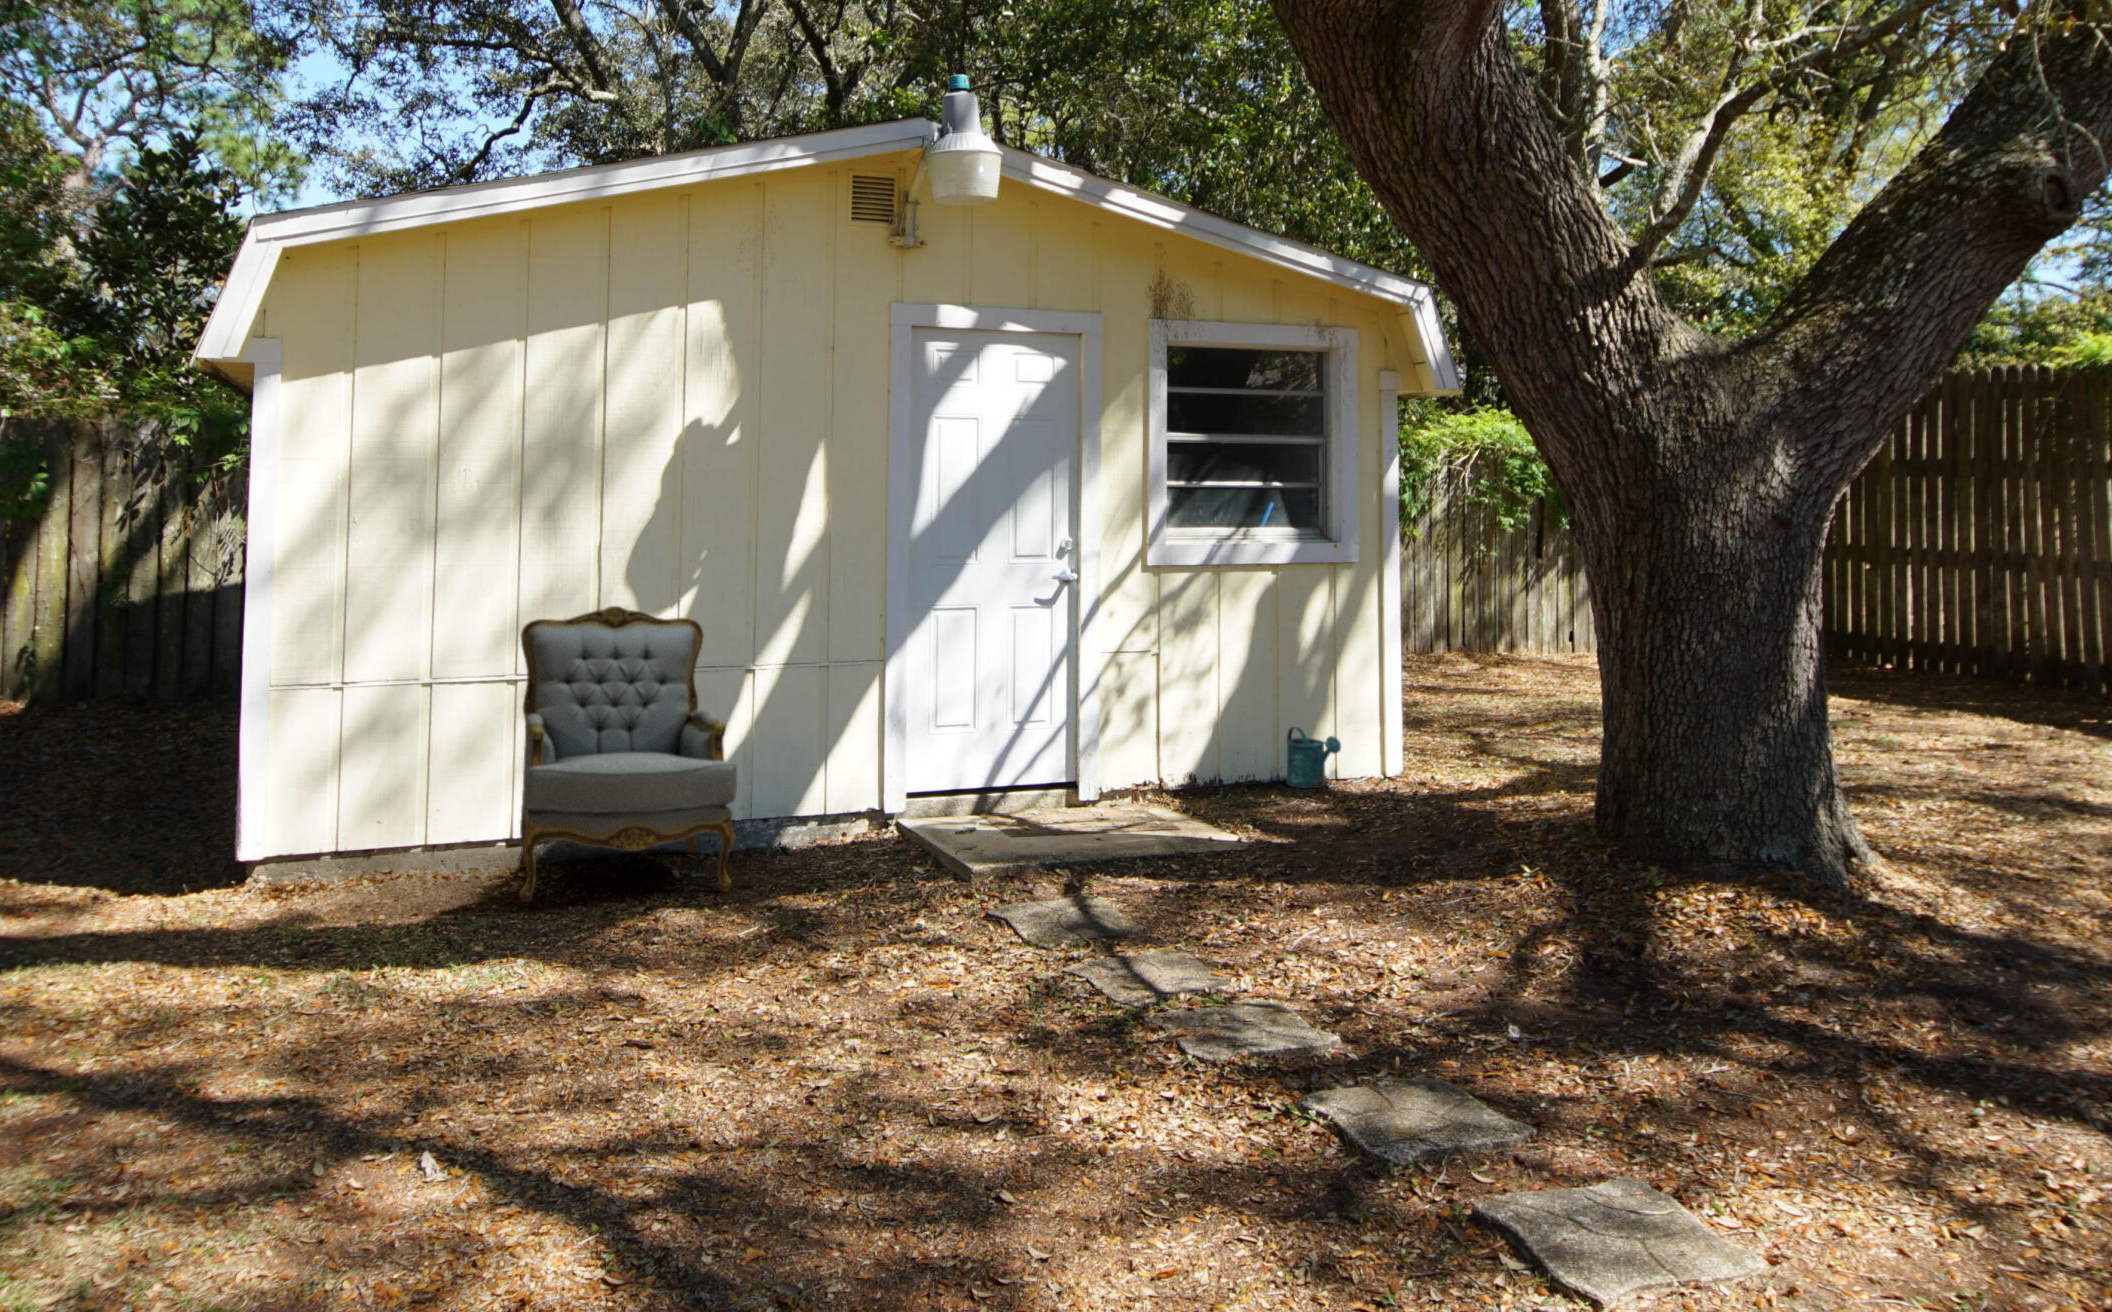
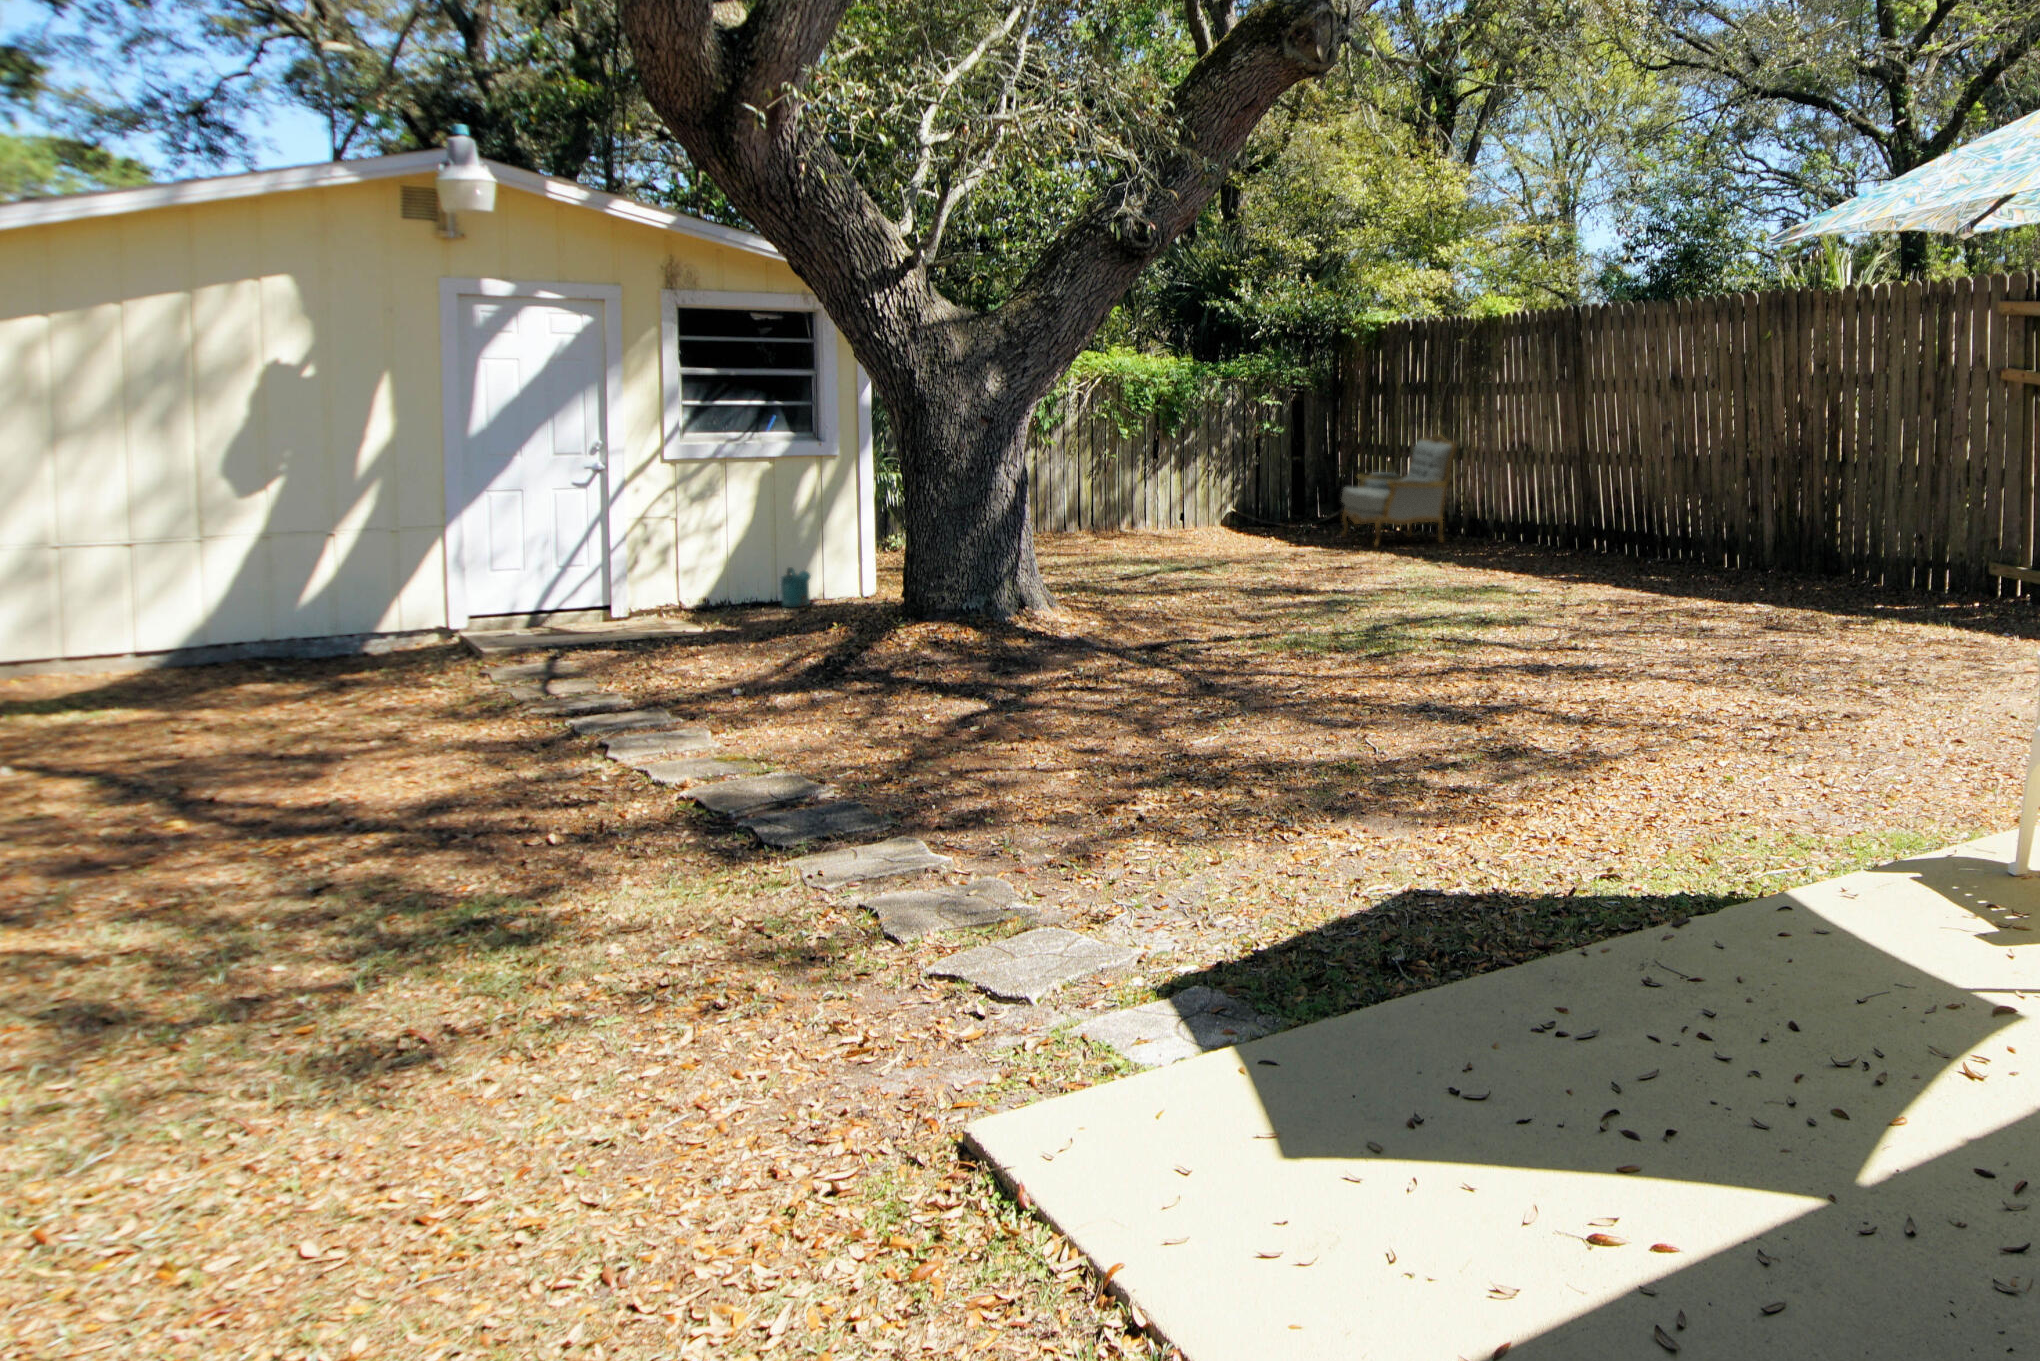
armchair: present [518,606,737,902] -> present [1342,434,1457,547]

